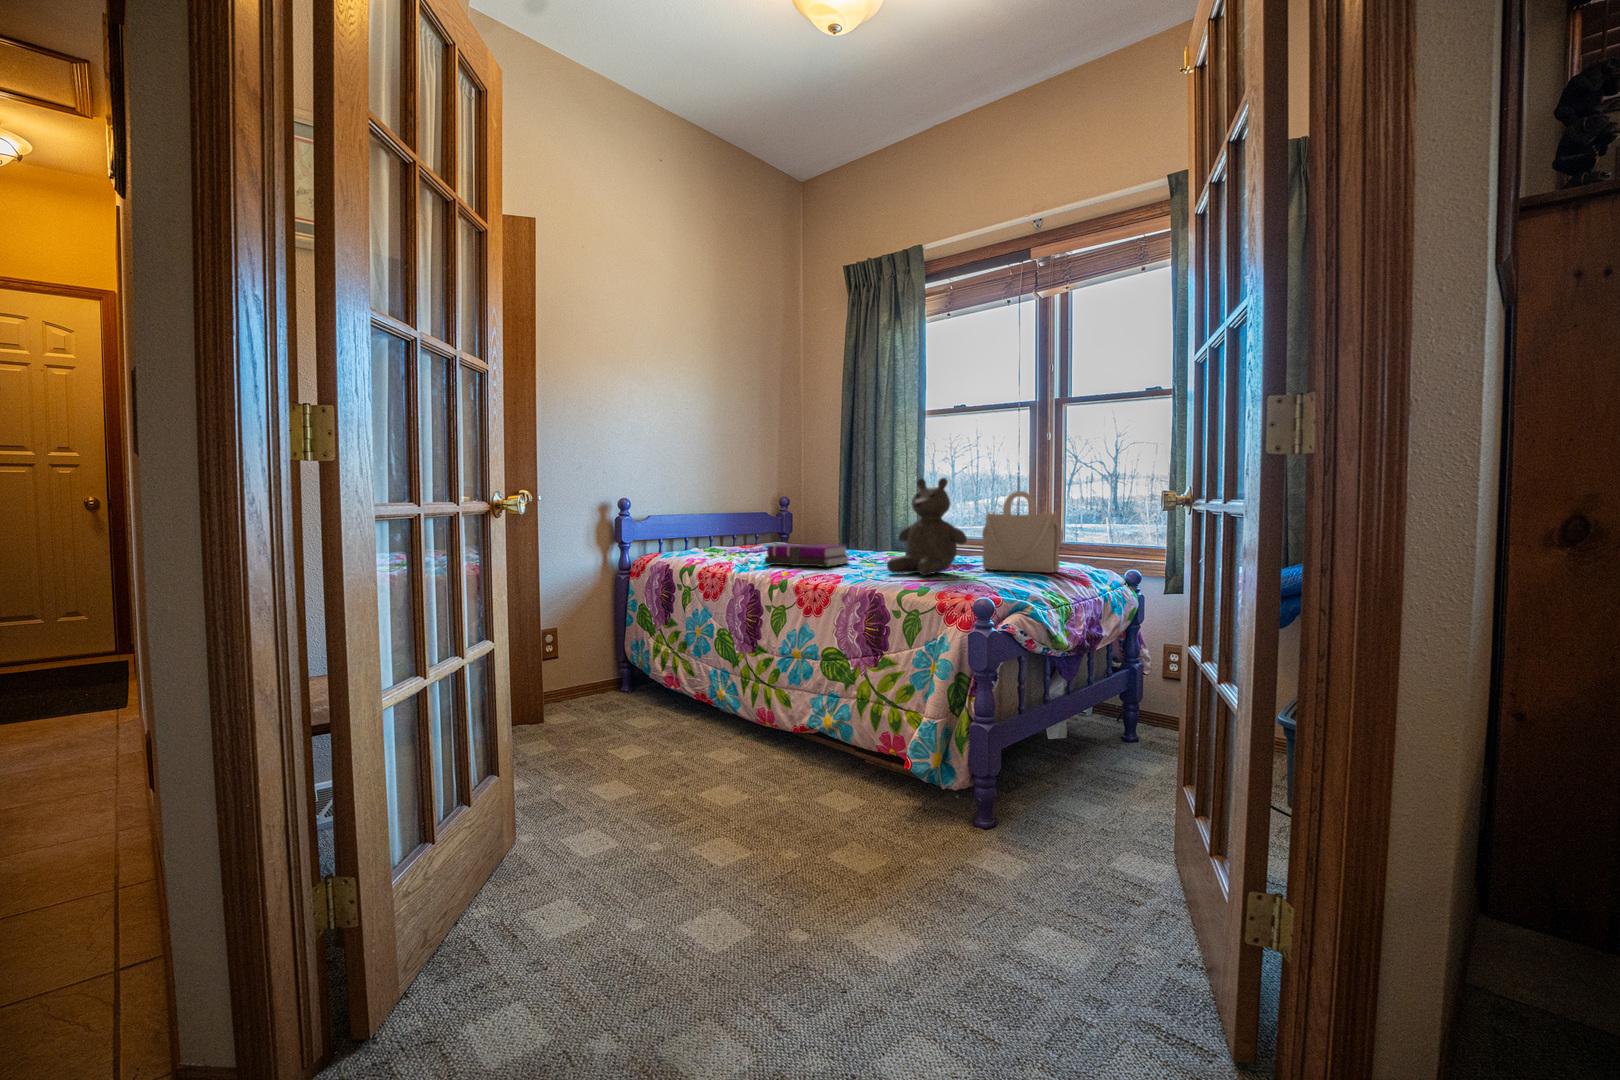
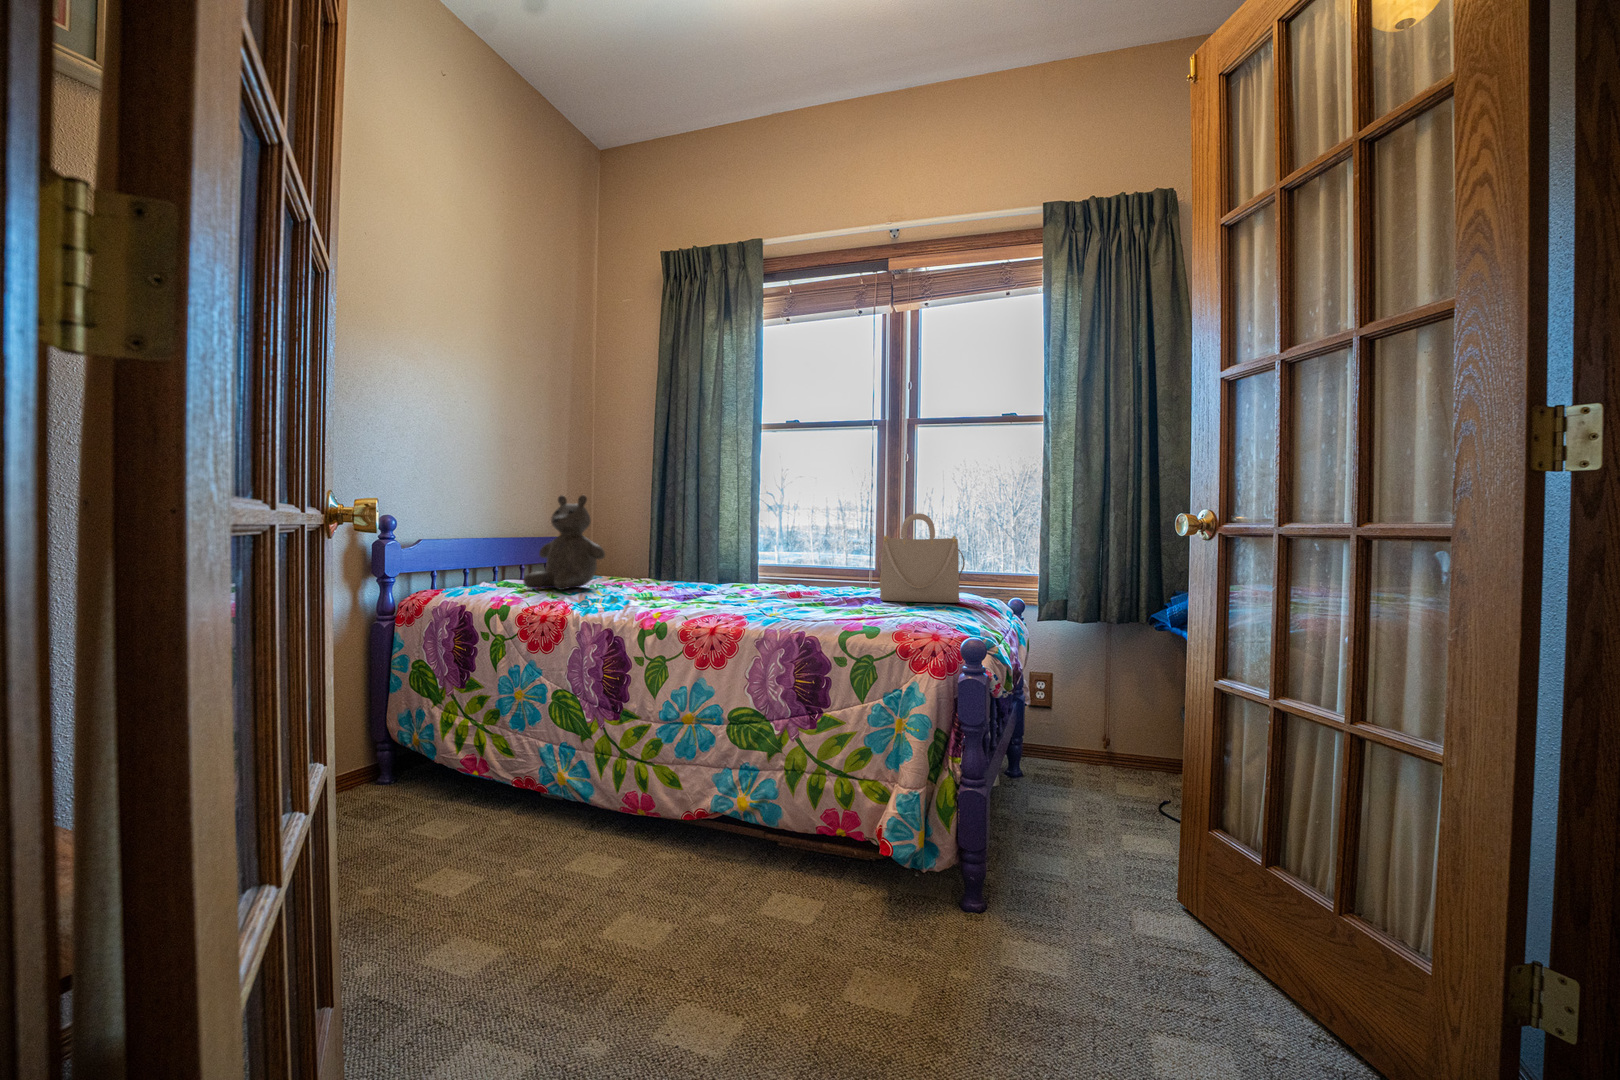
teddy bear: present [887,478,967,575] -> present [524,495,605,590]
notebook: present [765,544,849,567] -> none [618,575,719,603]

